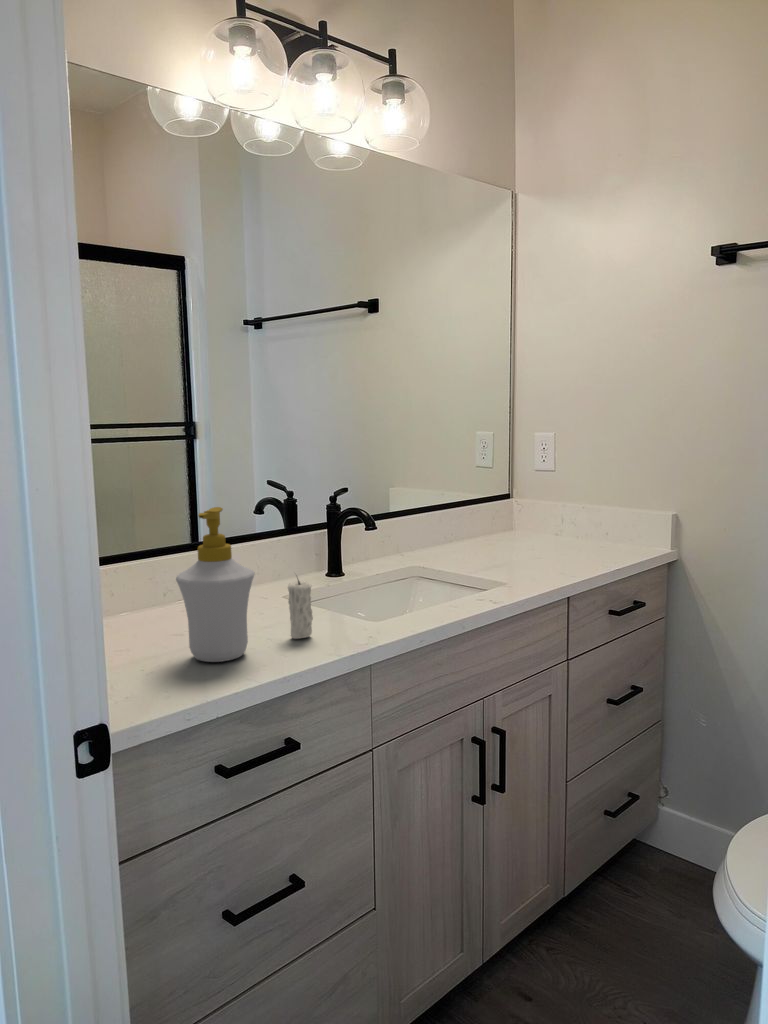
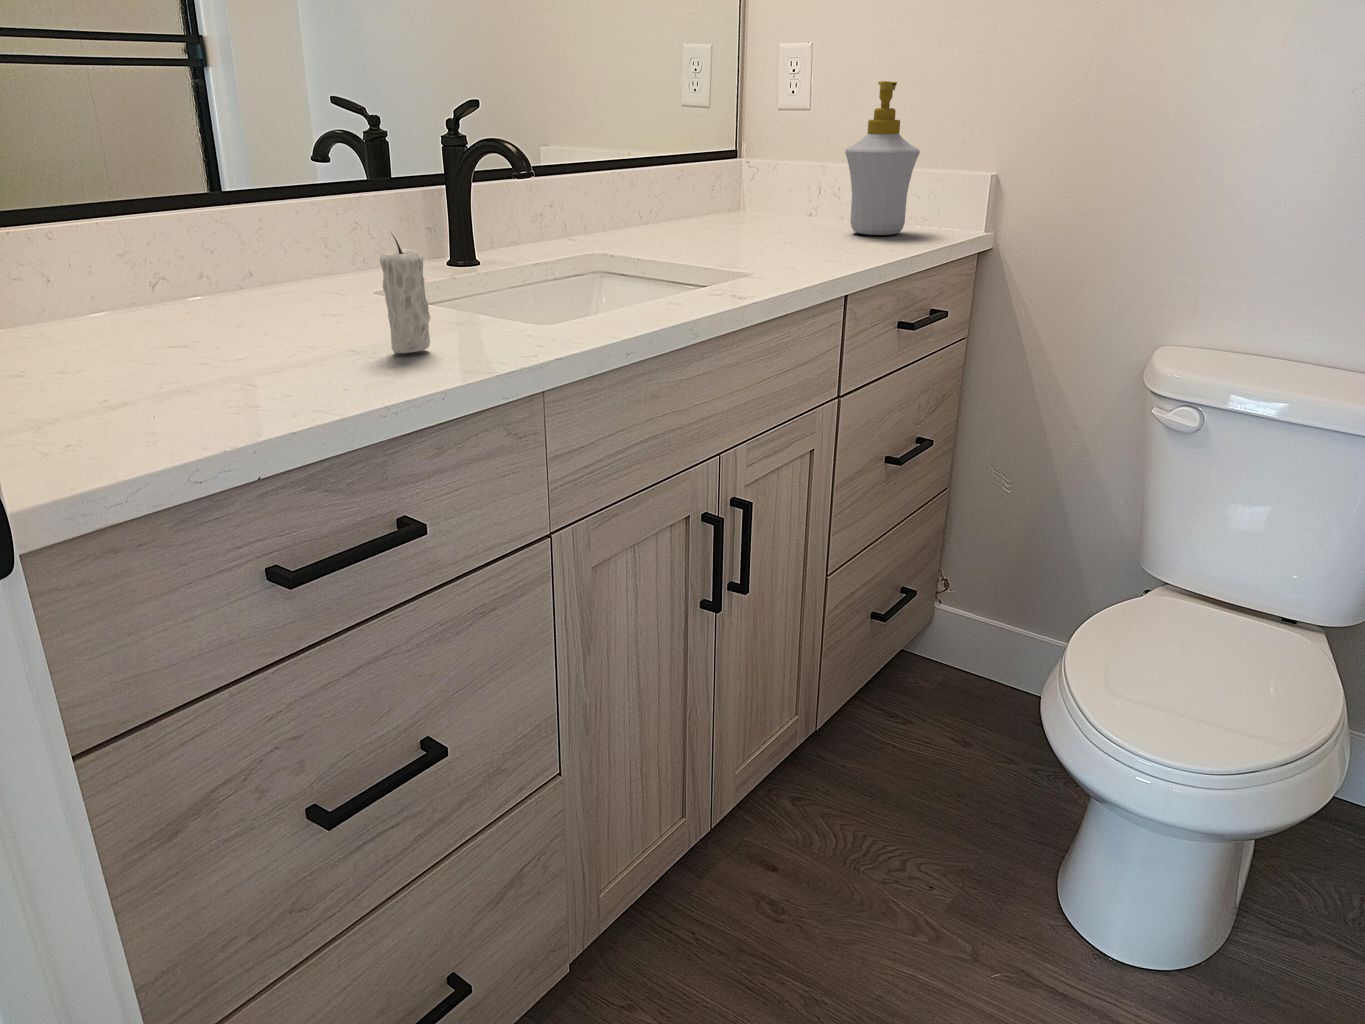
soap bottle: present [176,507,255,662] -> present [845,81,920,235]

